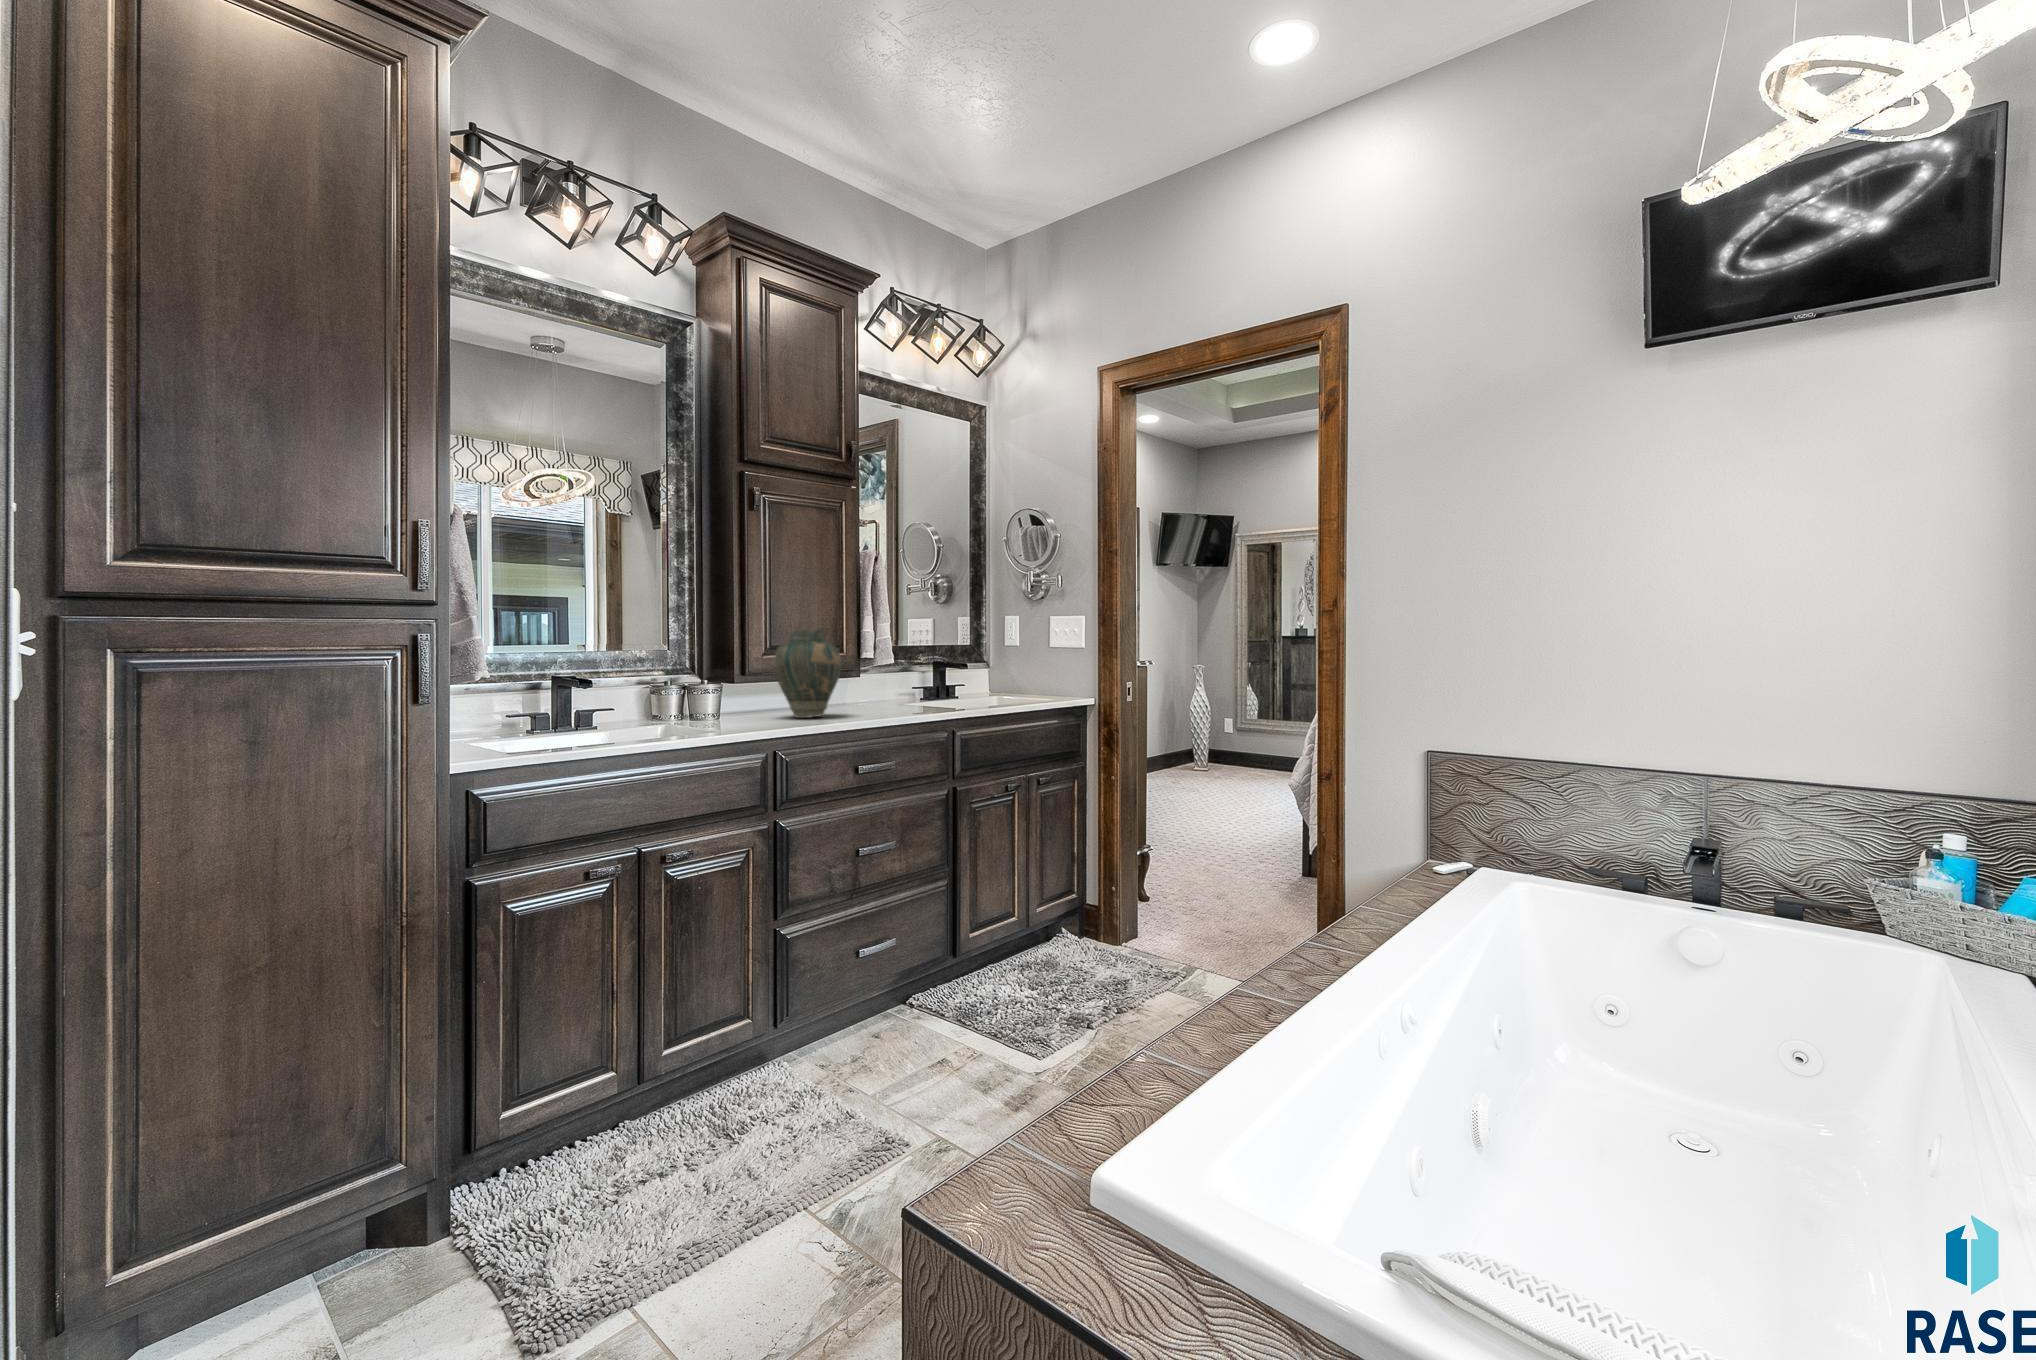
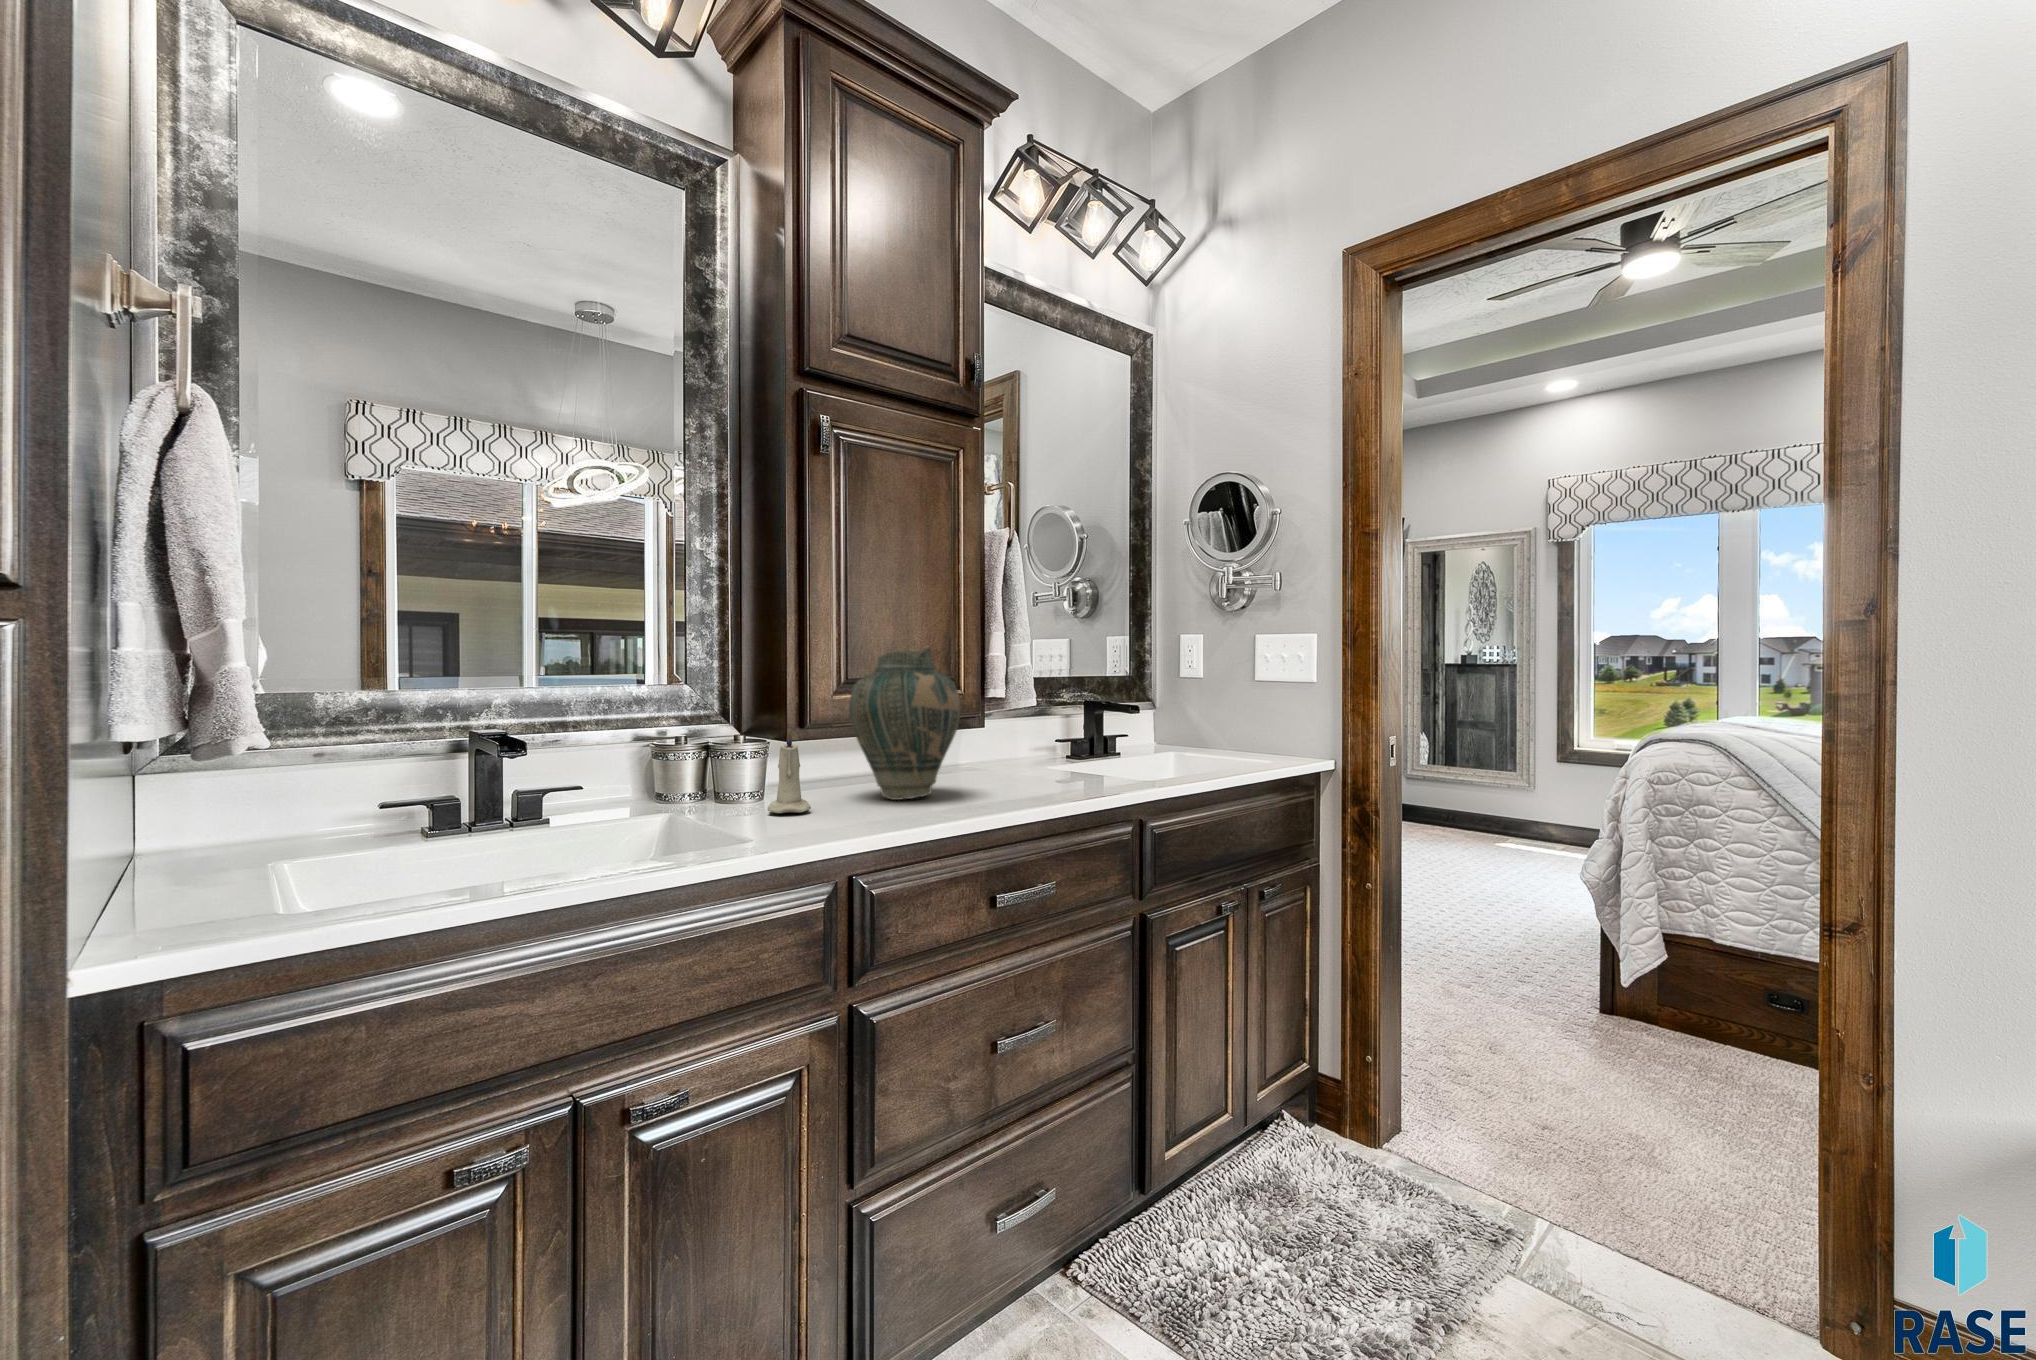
candle: none [725,674,751,723] -> present [767,729,811,813]

